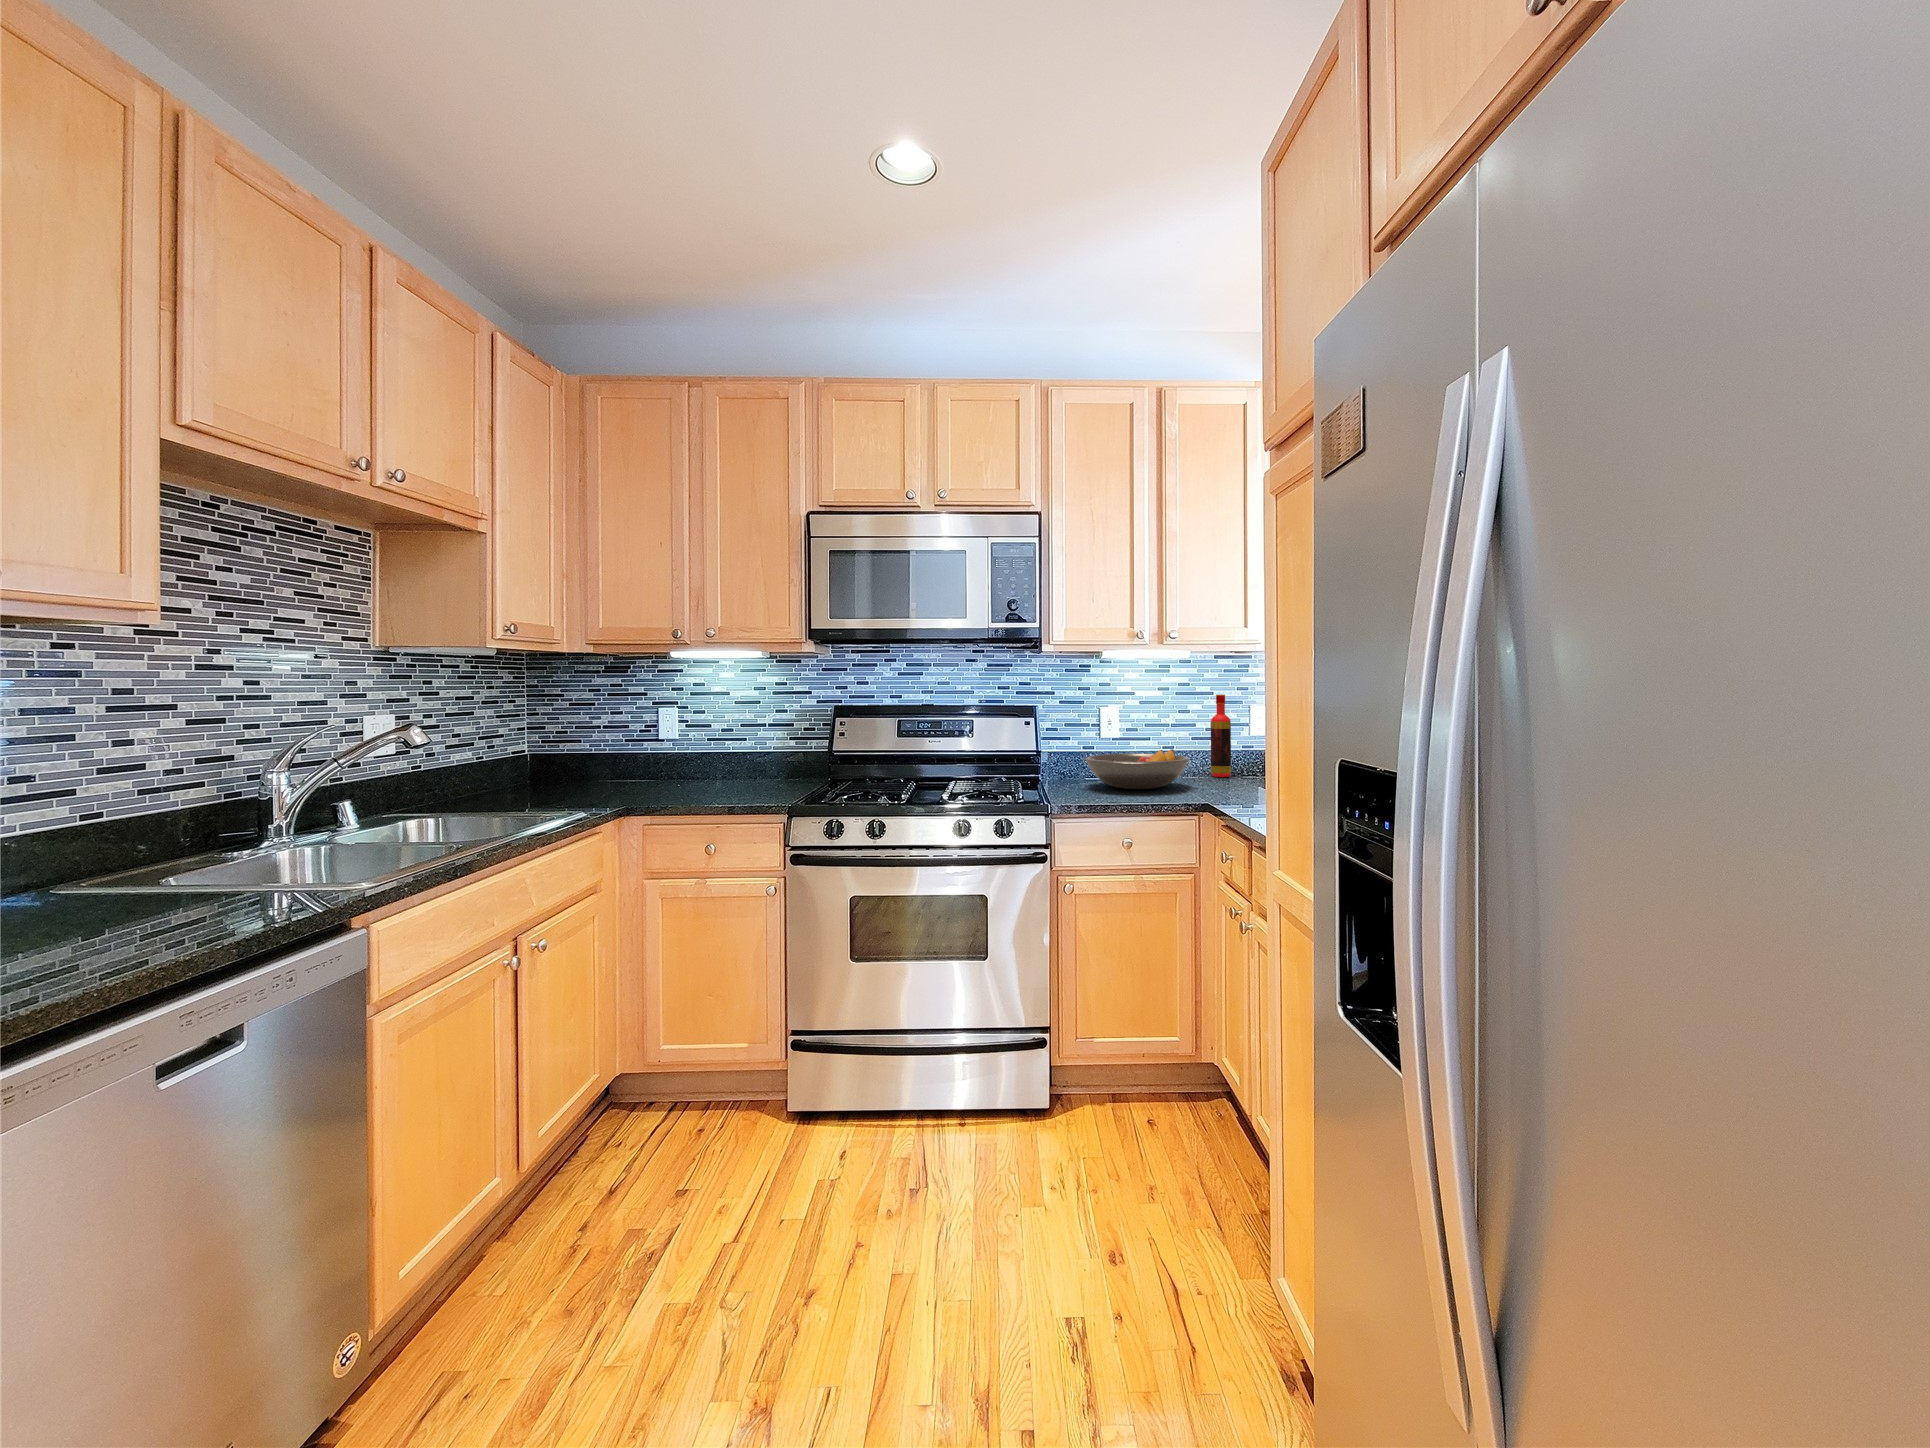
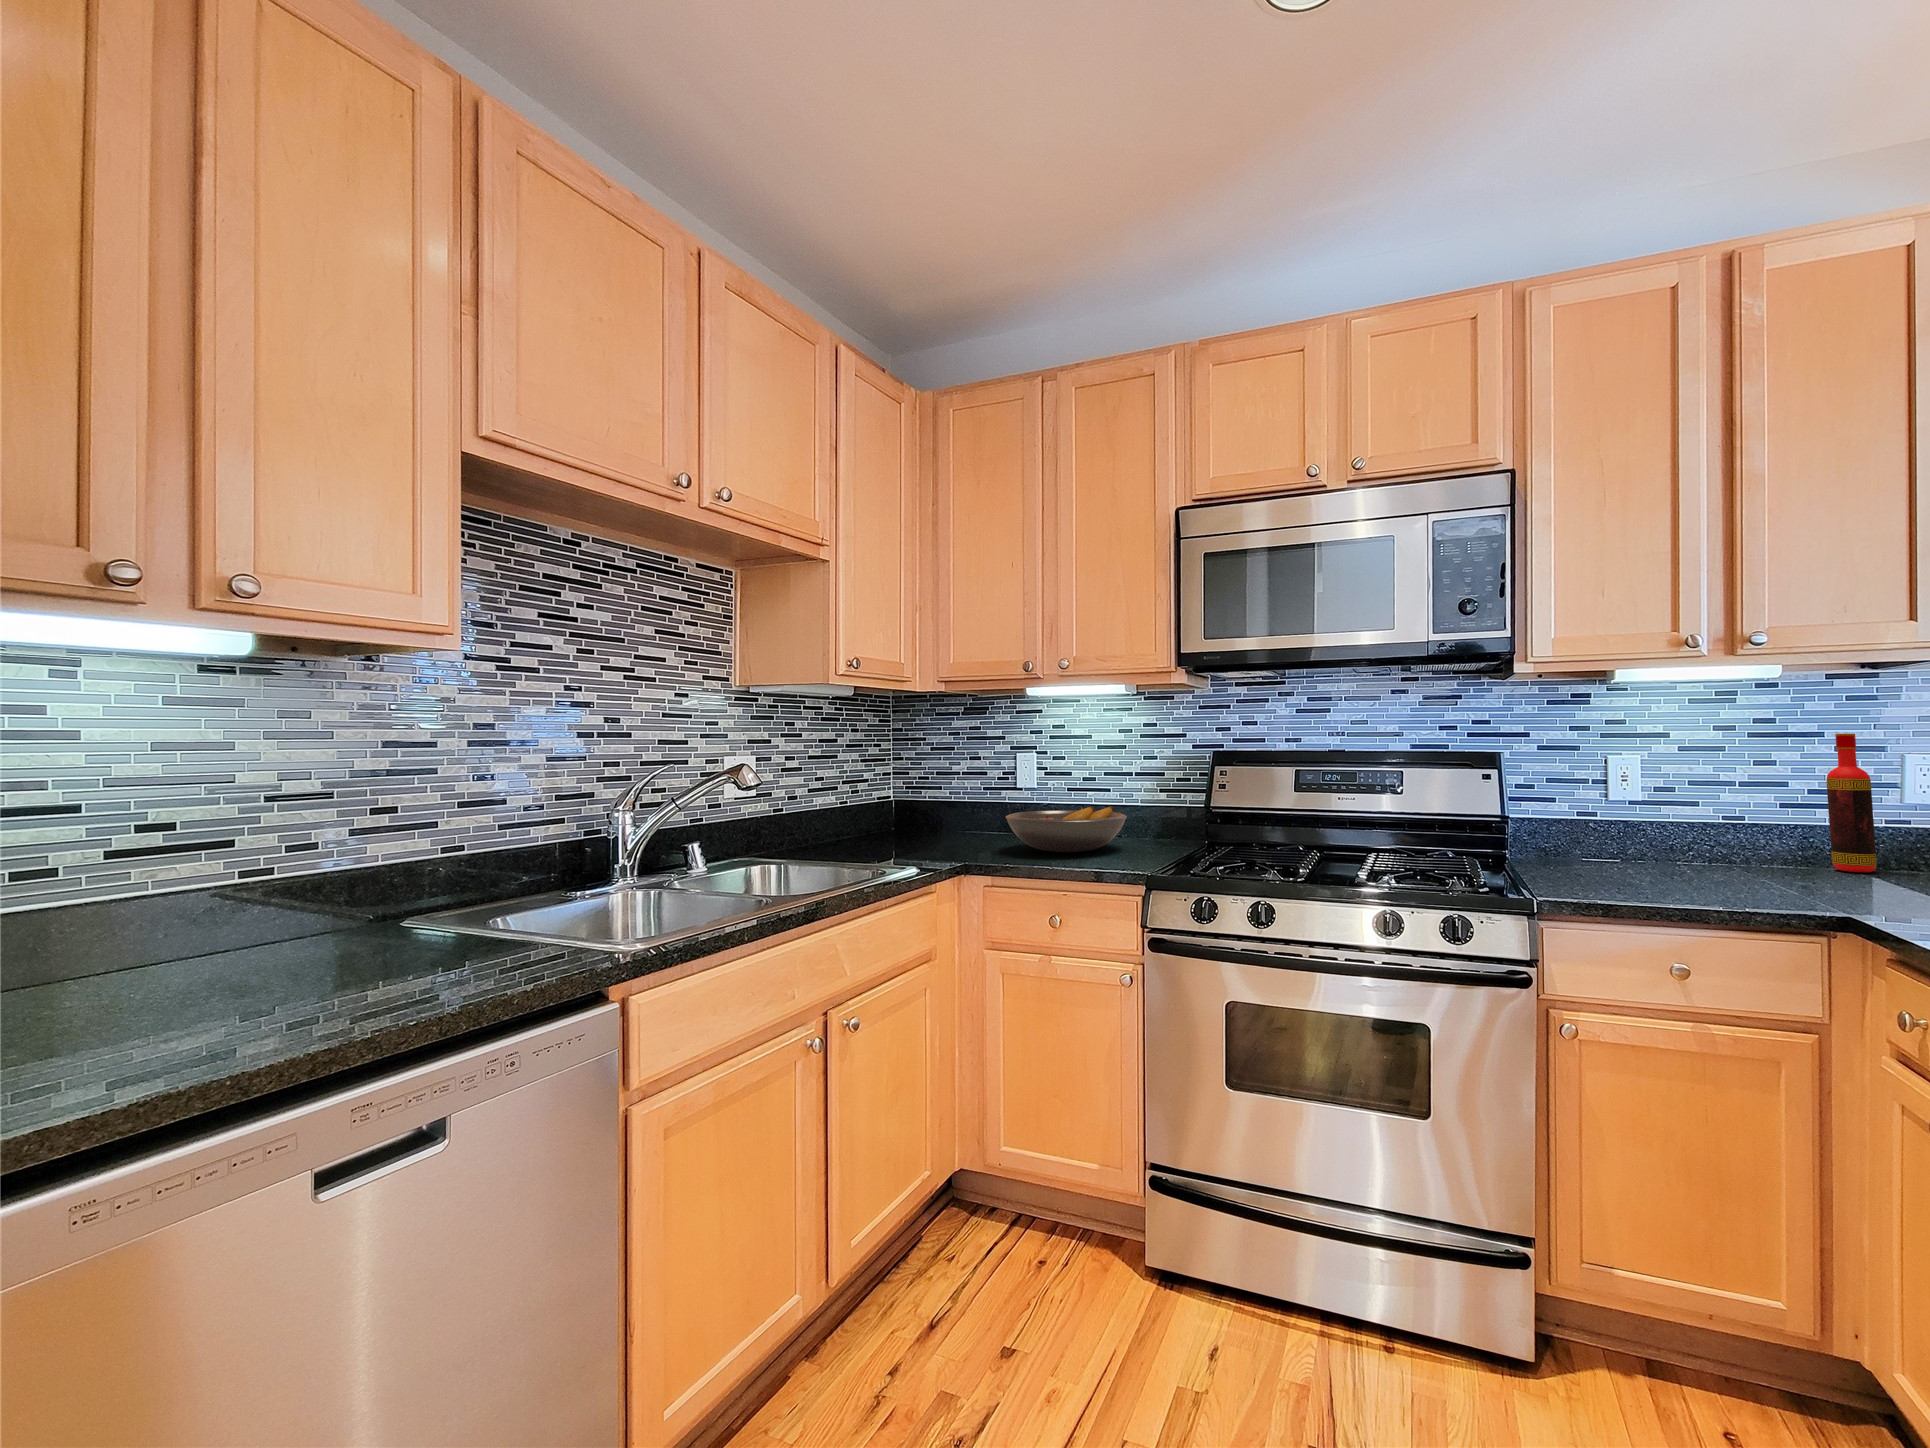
fruit bowl: present [1085,749,1189,789] -> present [1006,806,1127,852]

